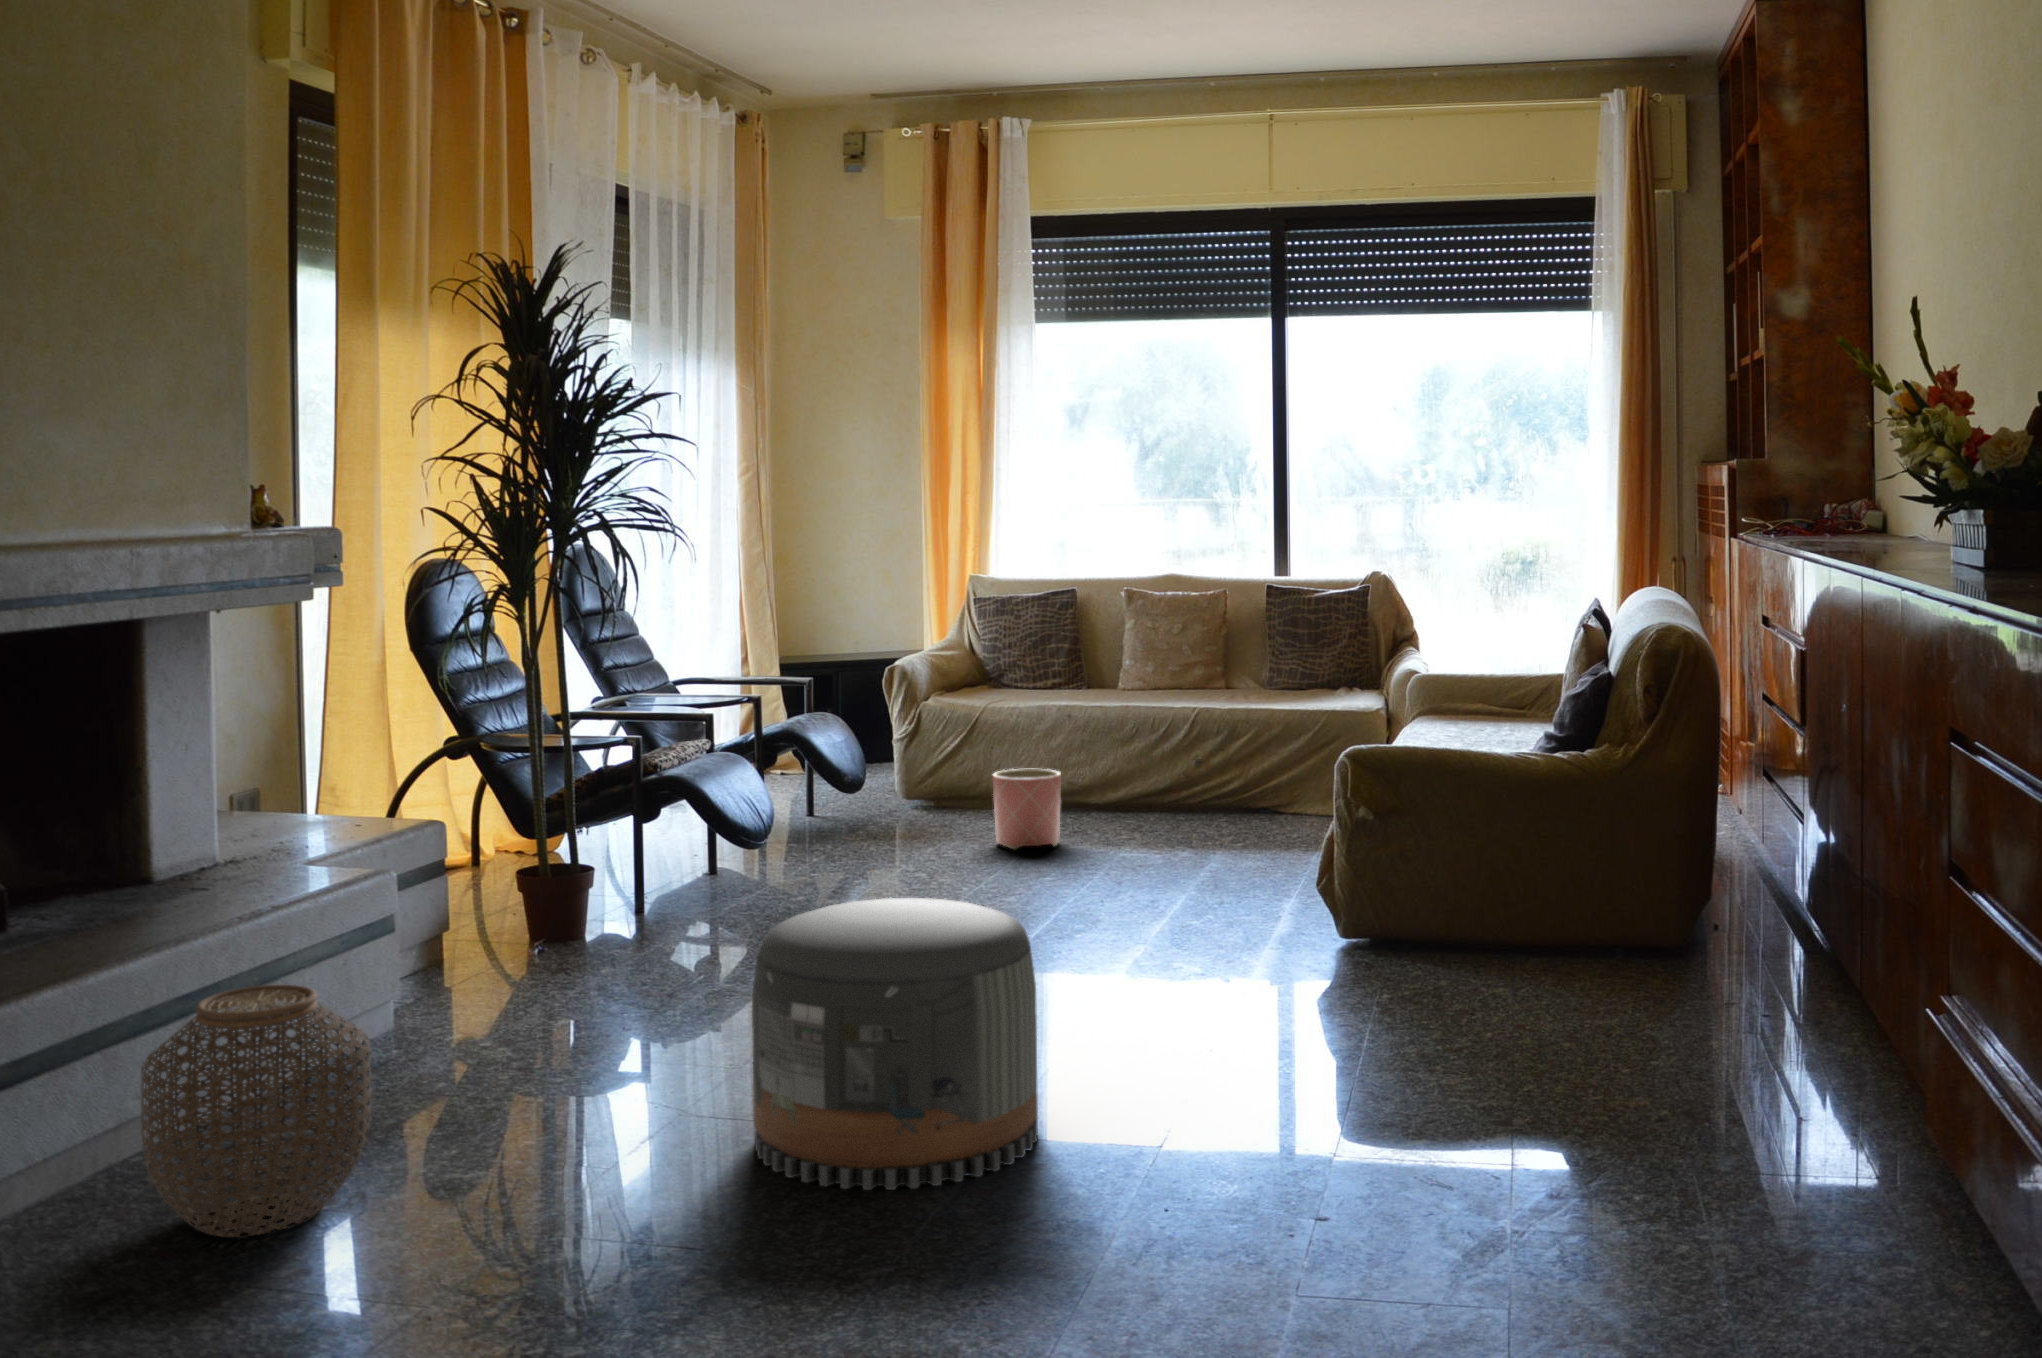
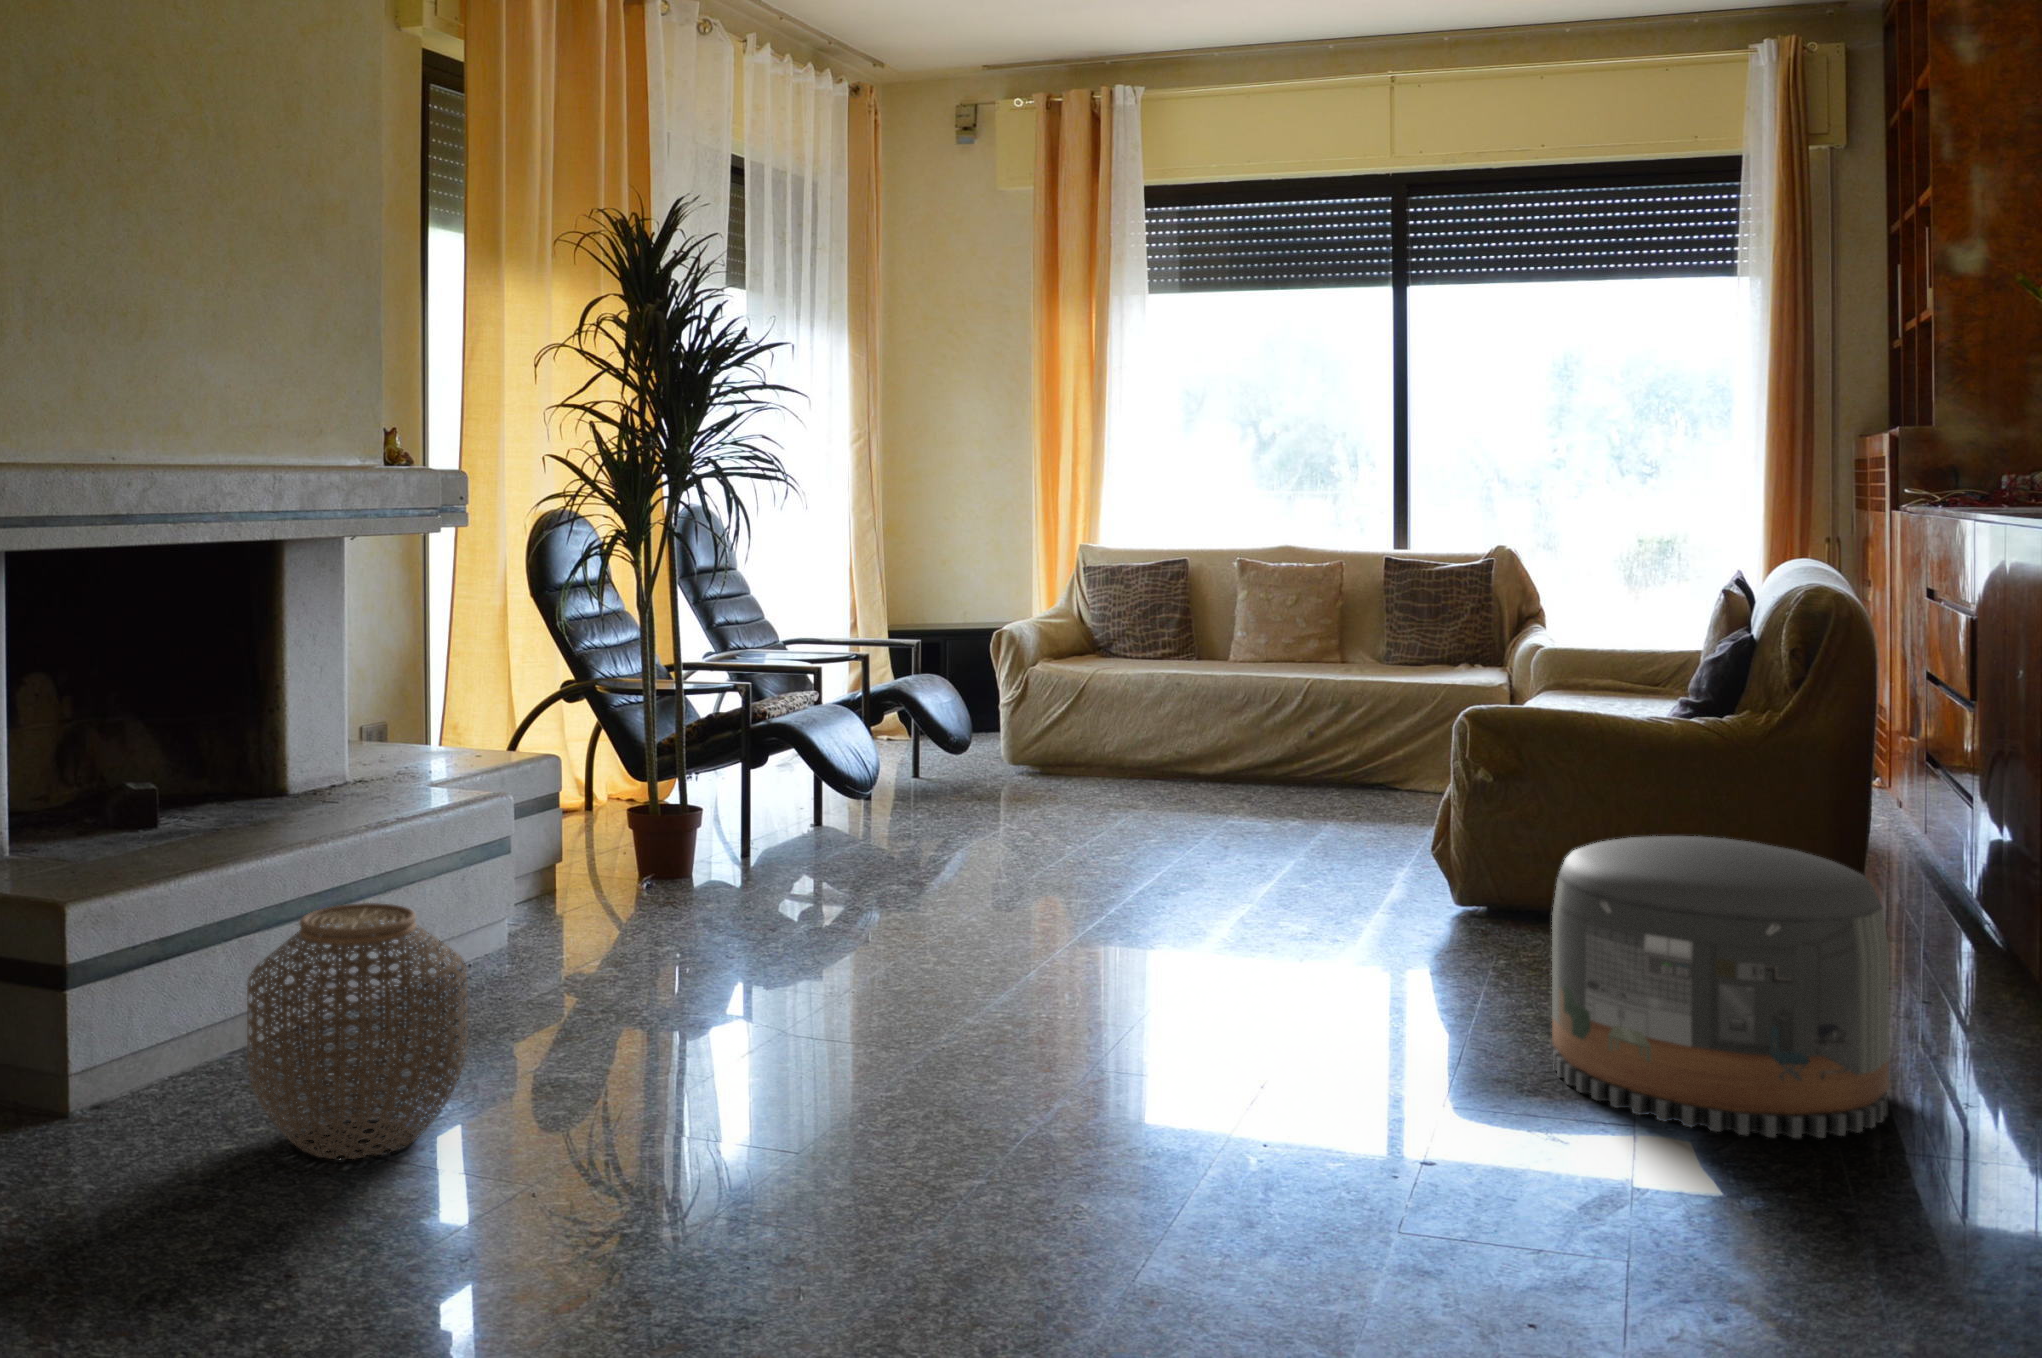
planter: present [992,769,1061,849] -> none [1101,736,1173,819]
pouf: present [752,898,1038,1190] -> present [1552,836,1889,1138]

